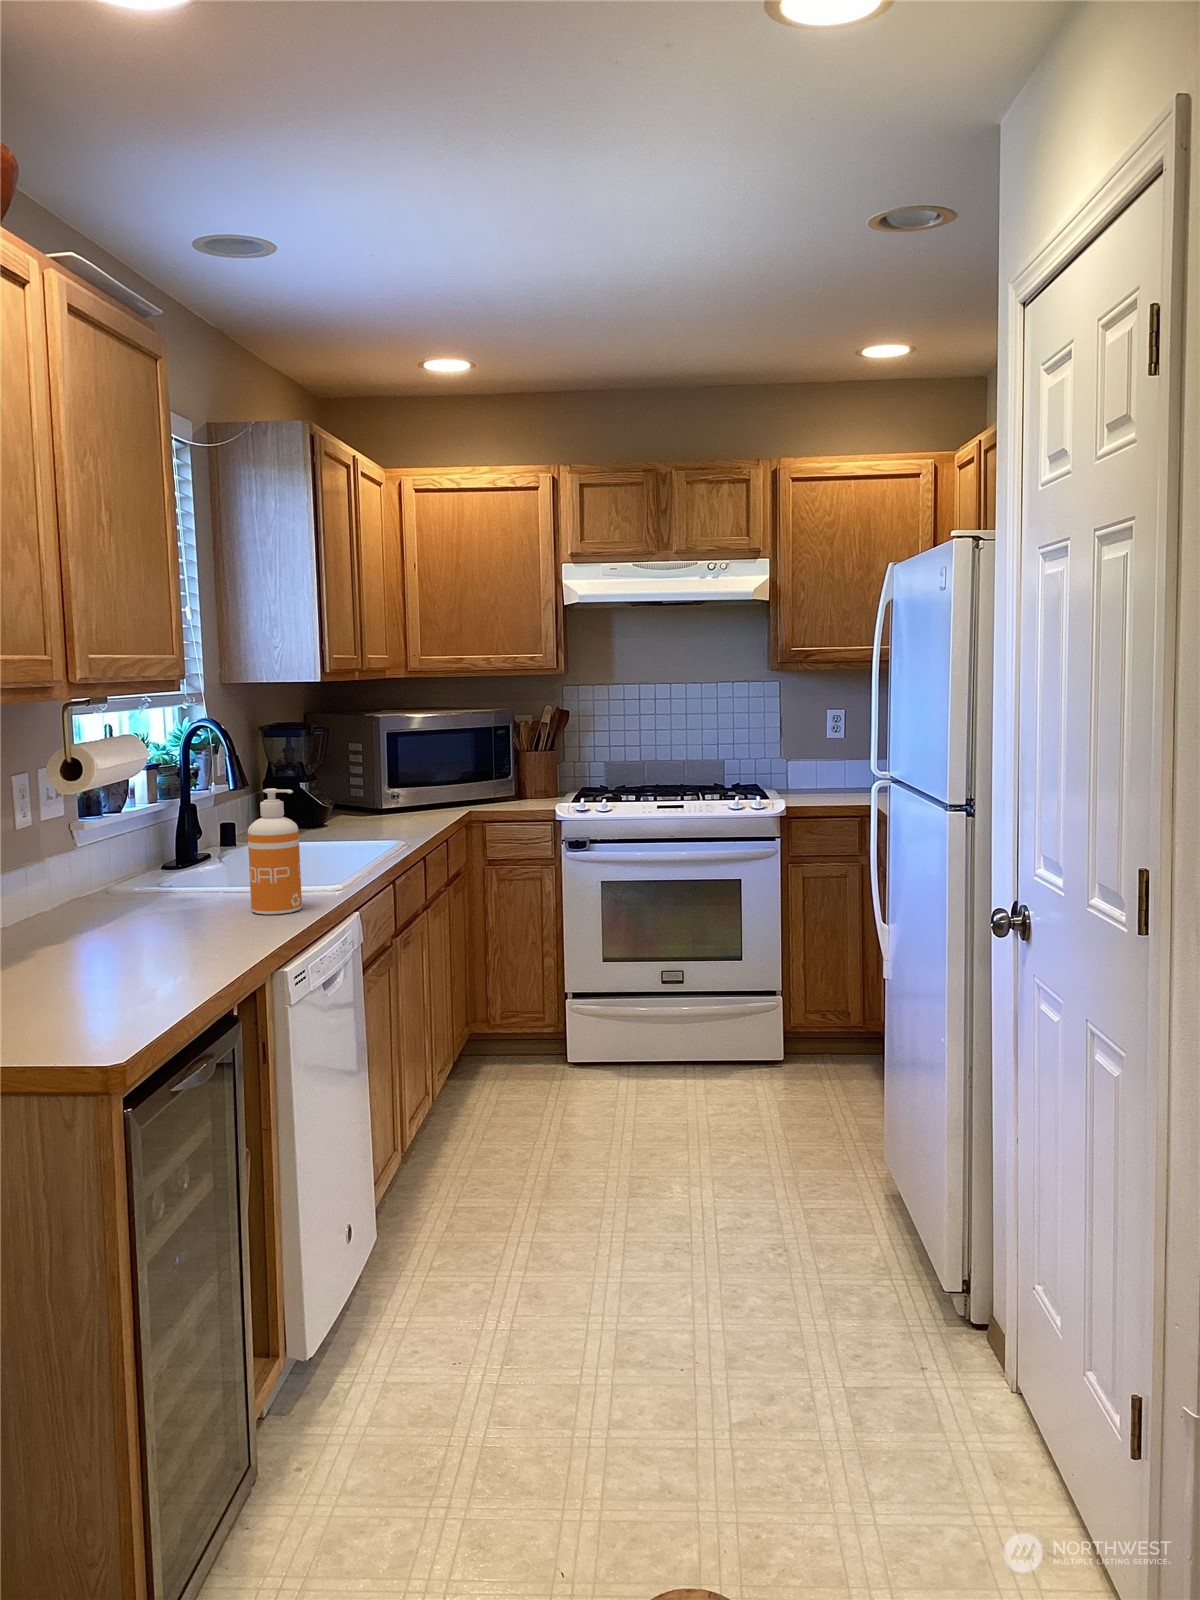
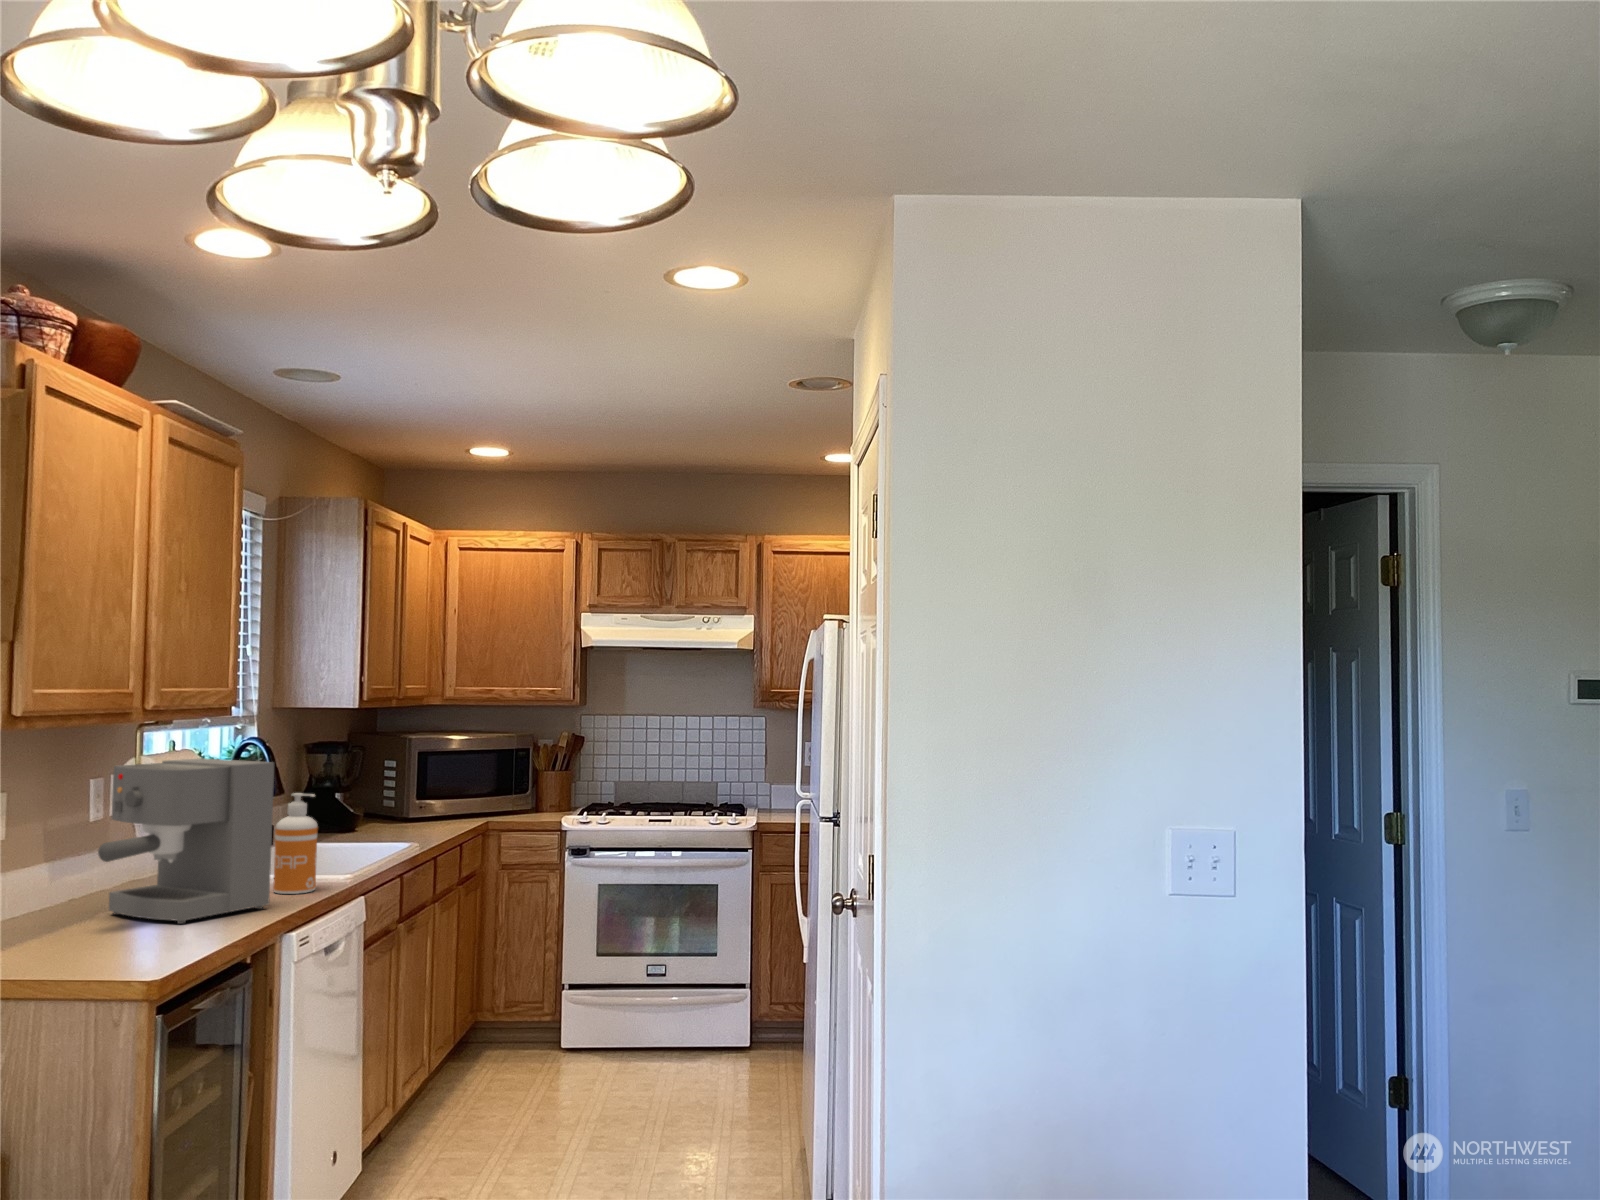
coffee maker: none [32,748,252,962] -> present [98,758,274,924]

